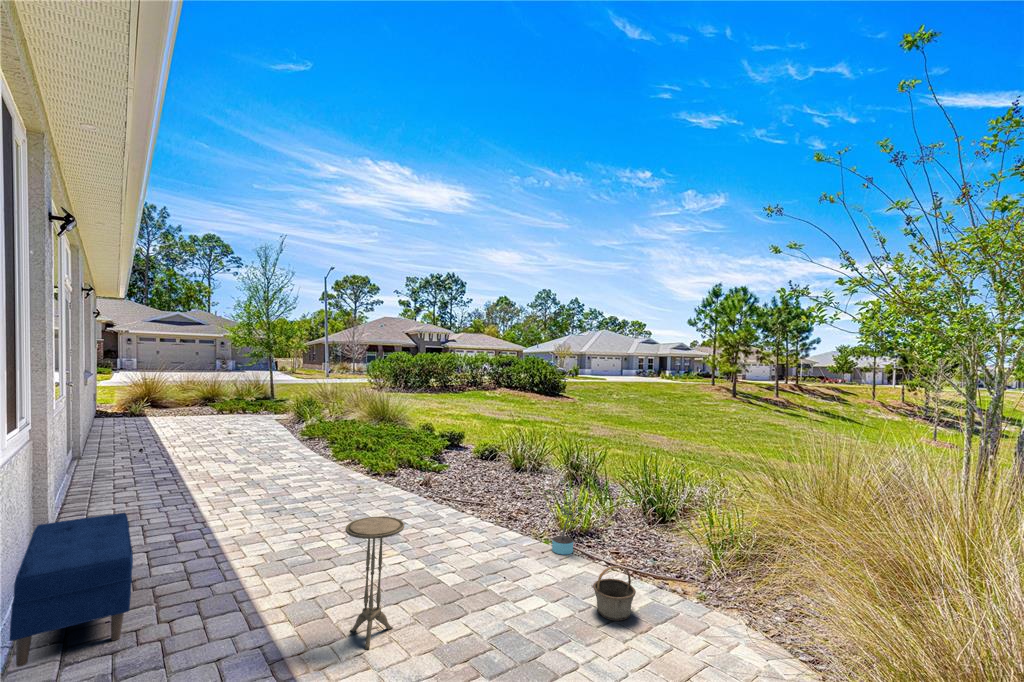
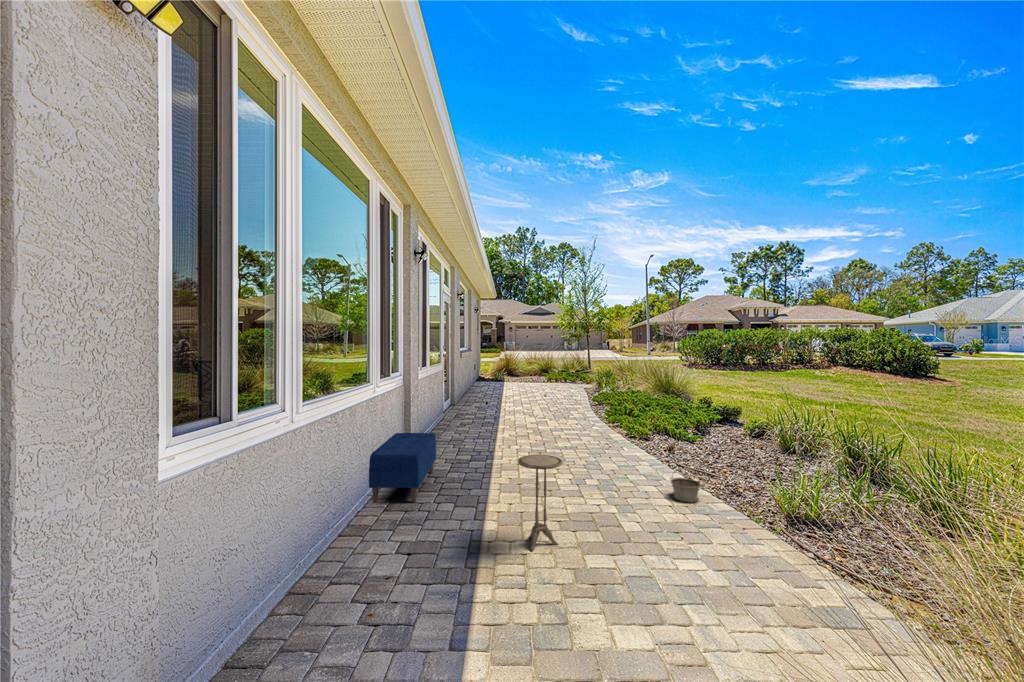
potted plant: present [545,480,584,555] -> none [745,458,795,539]
basket: present [593,566,636,621] -> present [671,468,701,503]

